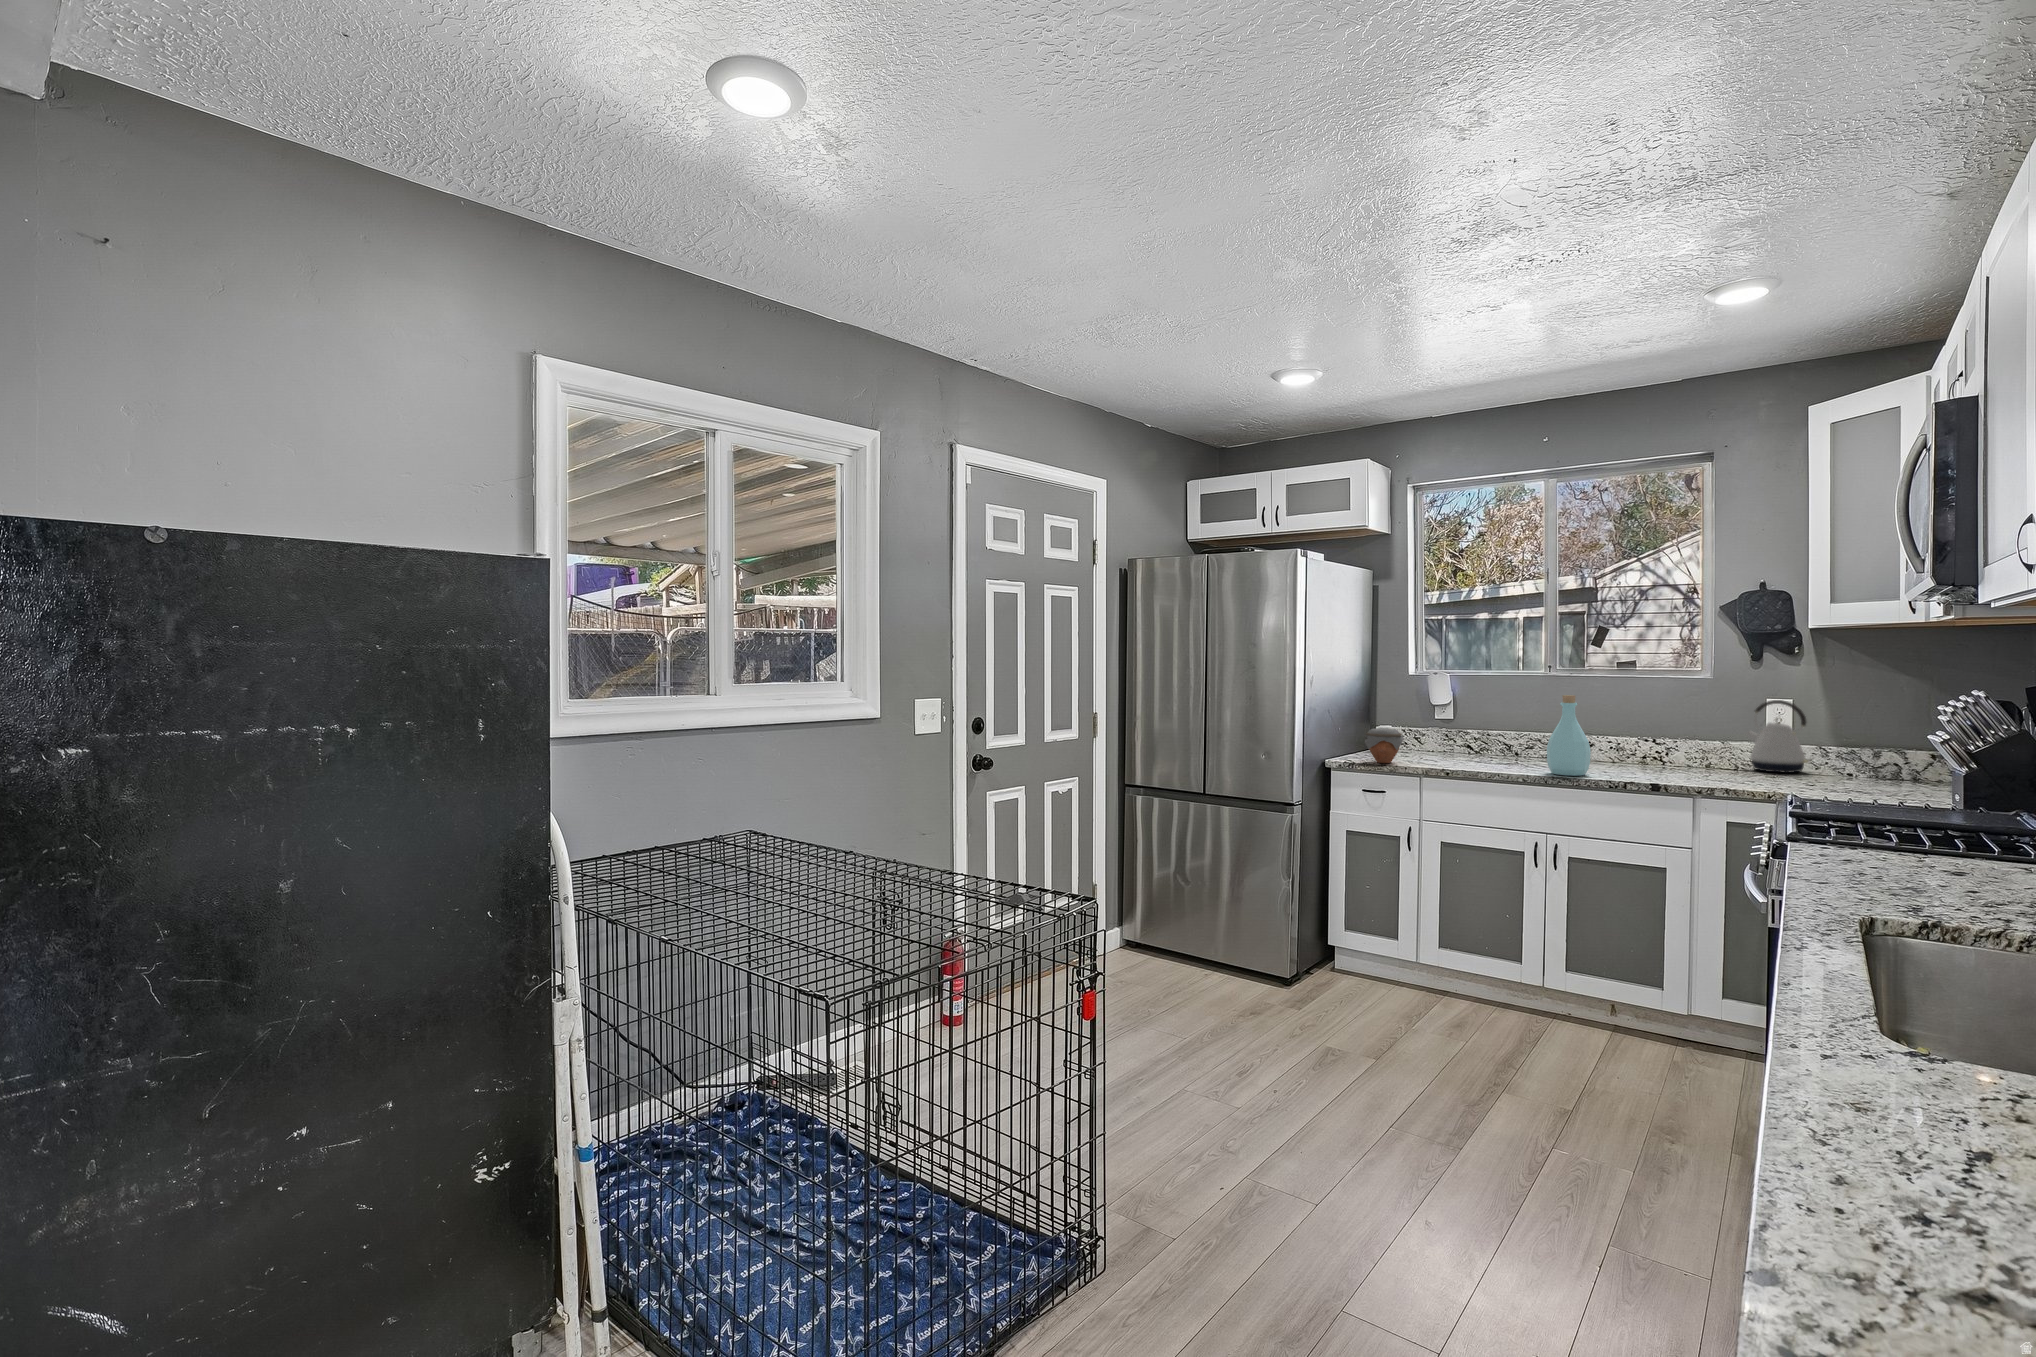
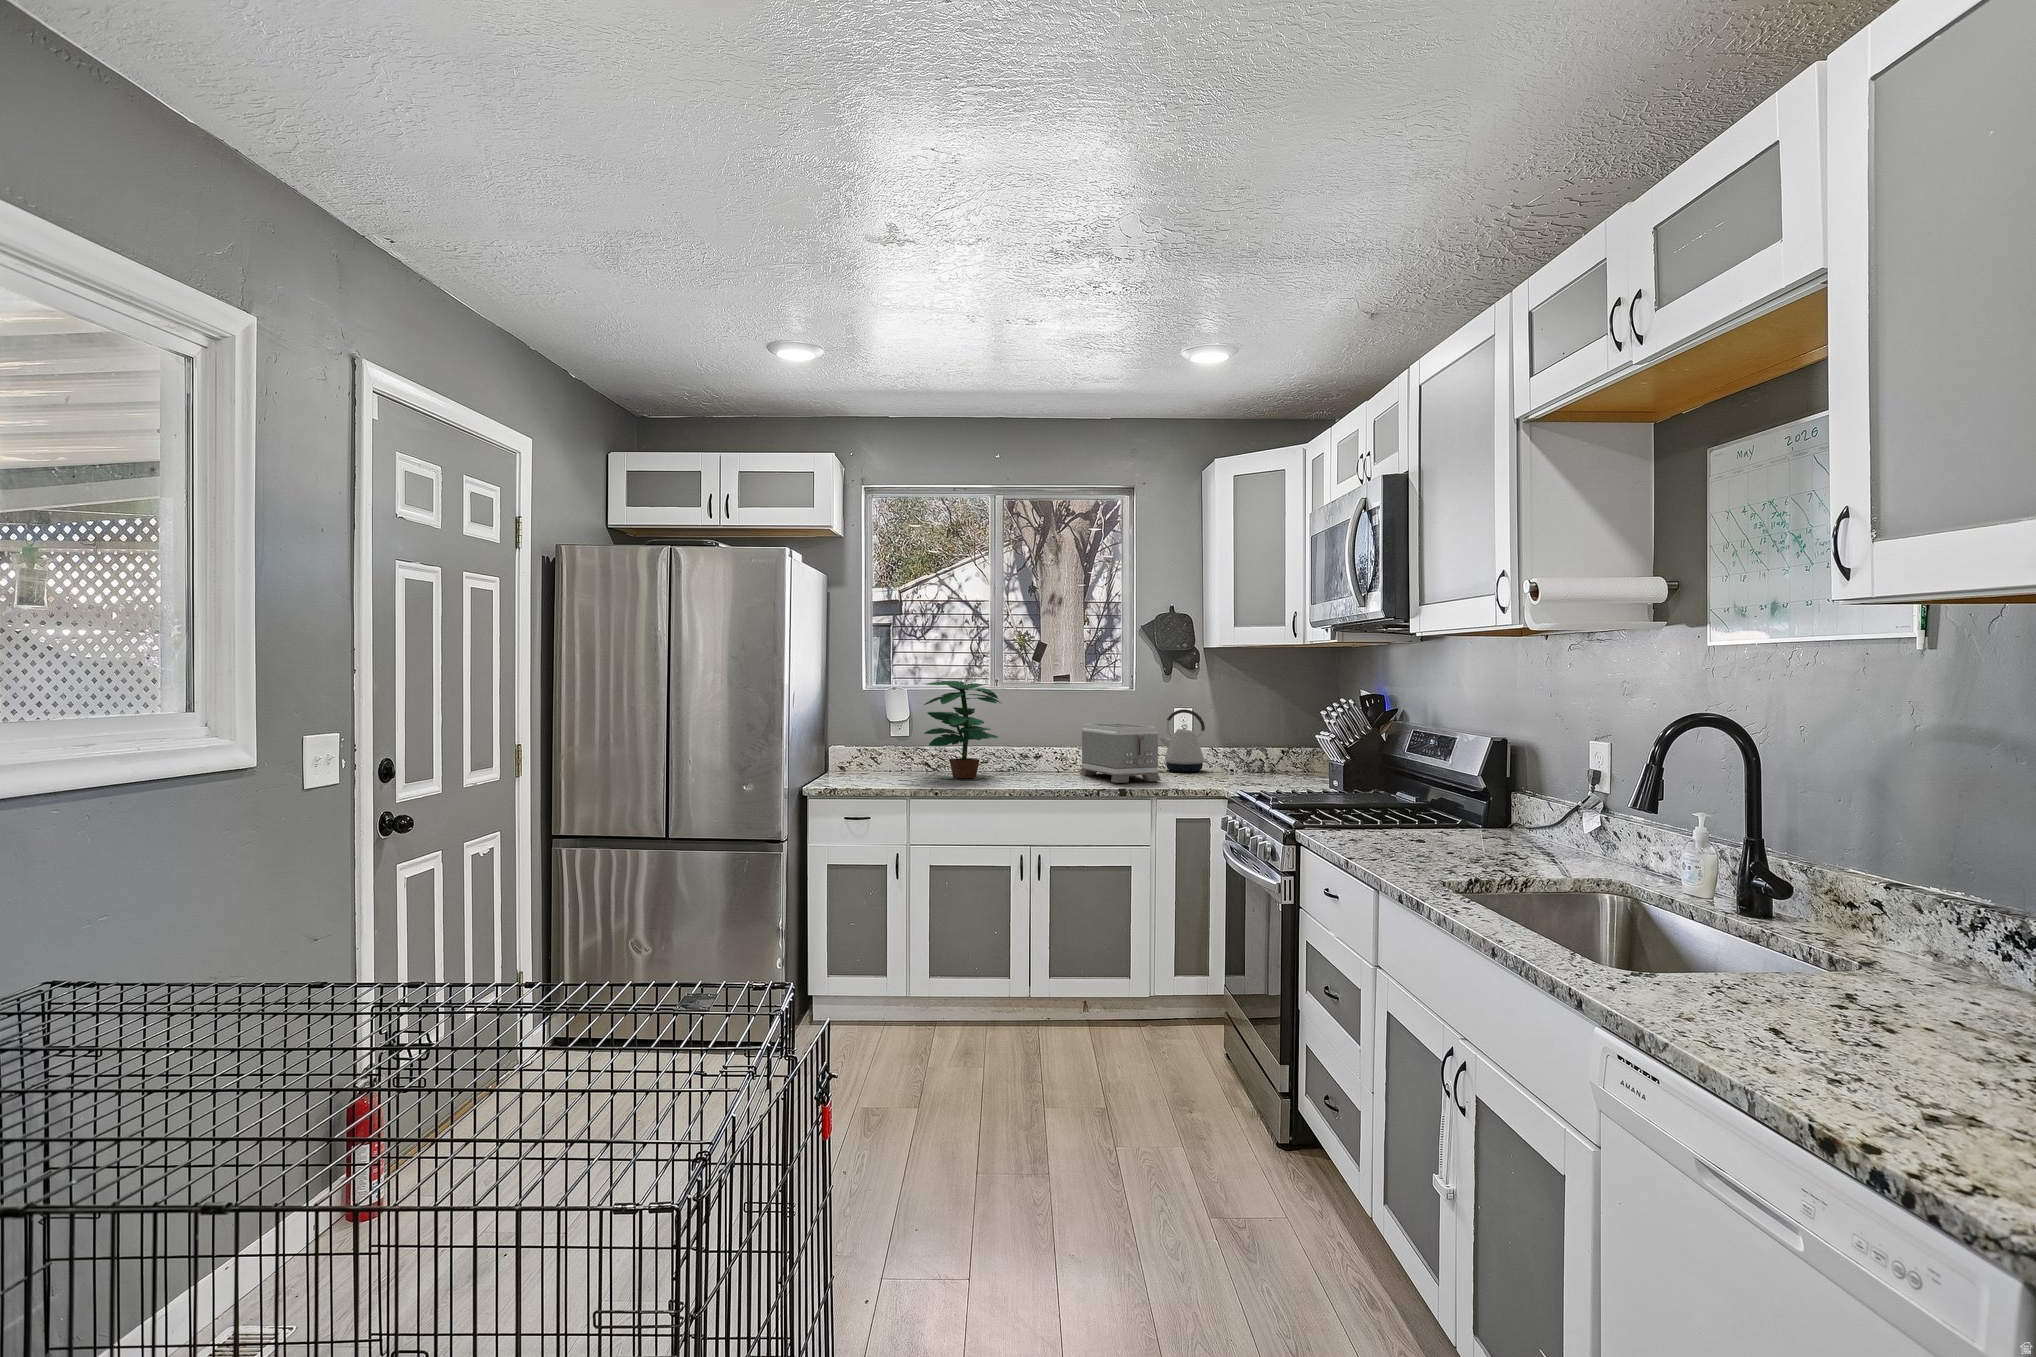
potted plant: none [1445,666,1534,763] -> present [924,681,1001,778]
bottle: present [1547,695,1591,776] -> none [1029,709,1065,786]
toaster: none [1628,713,1718,779] -> present [1080,723,1161,783]
jar: present [1365,728,1404,763] -> none [851,748,890,786]

